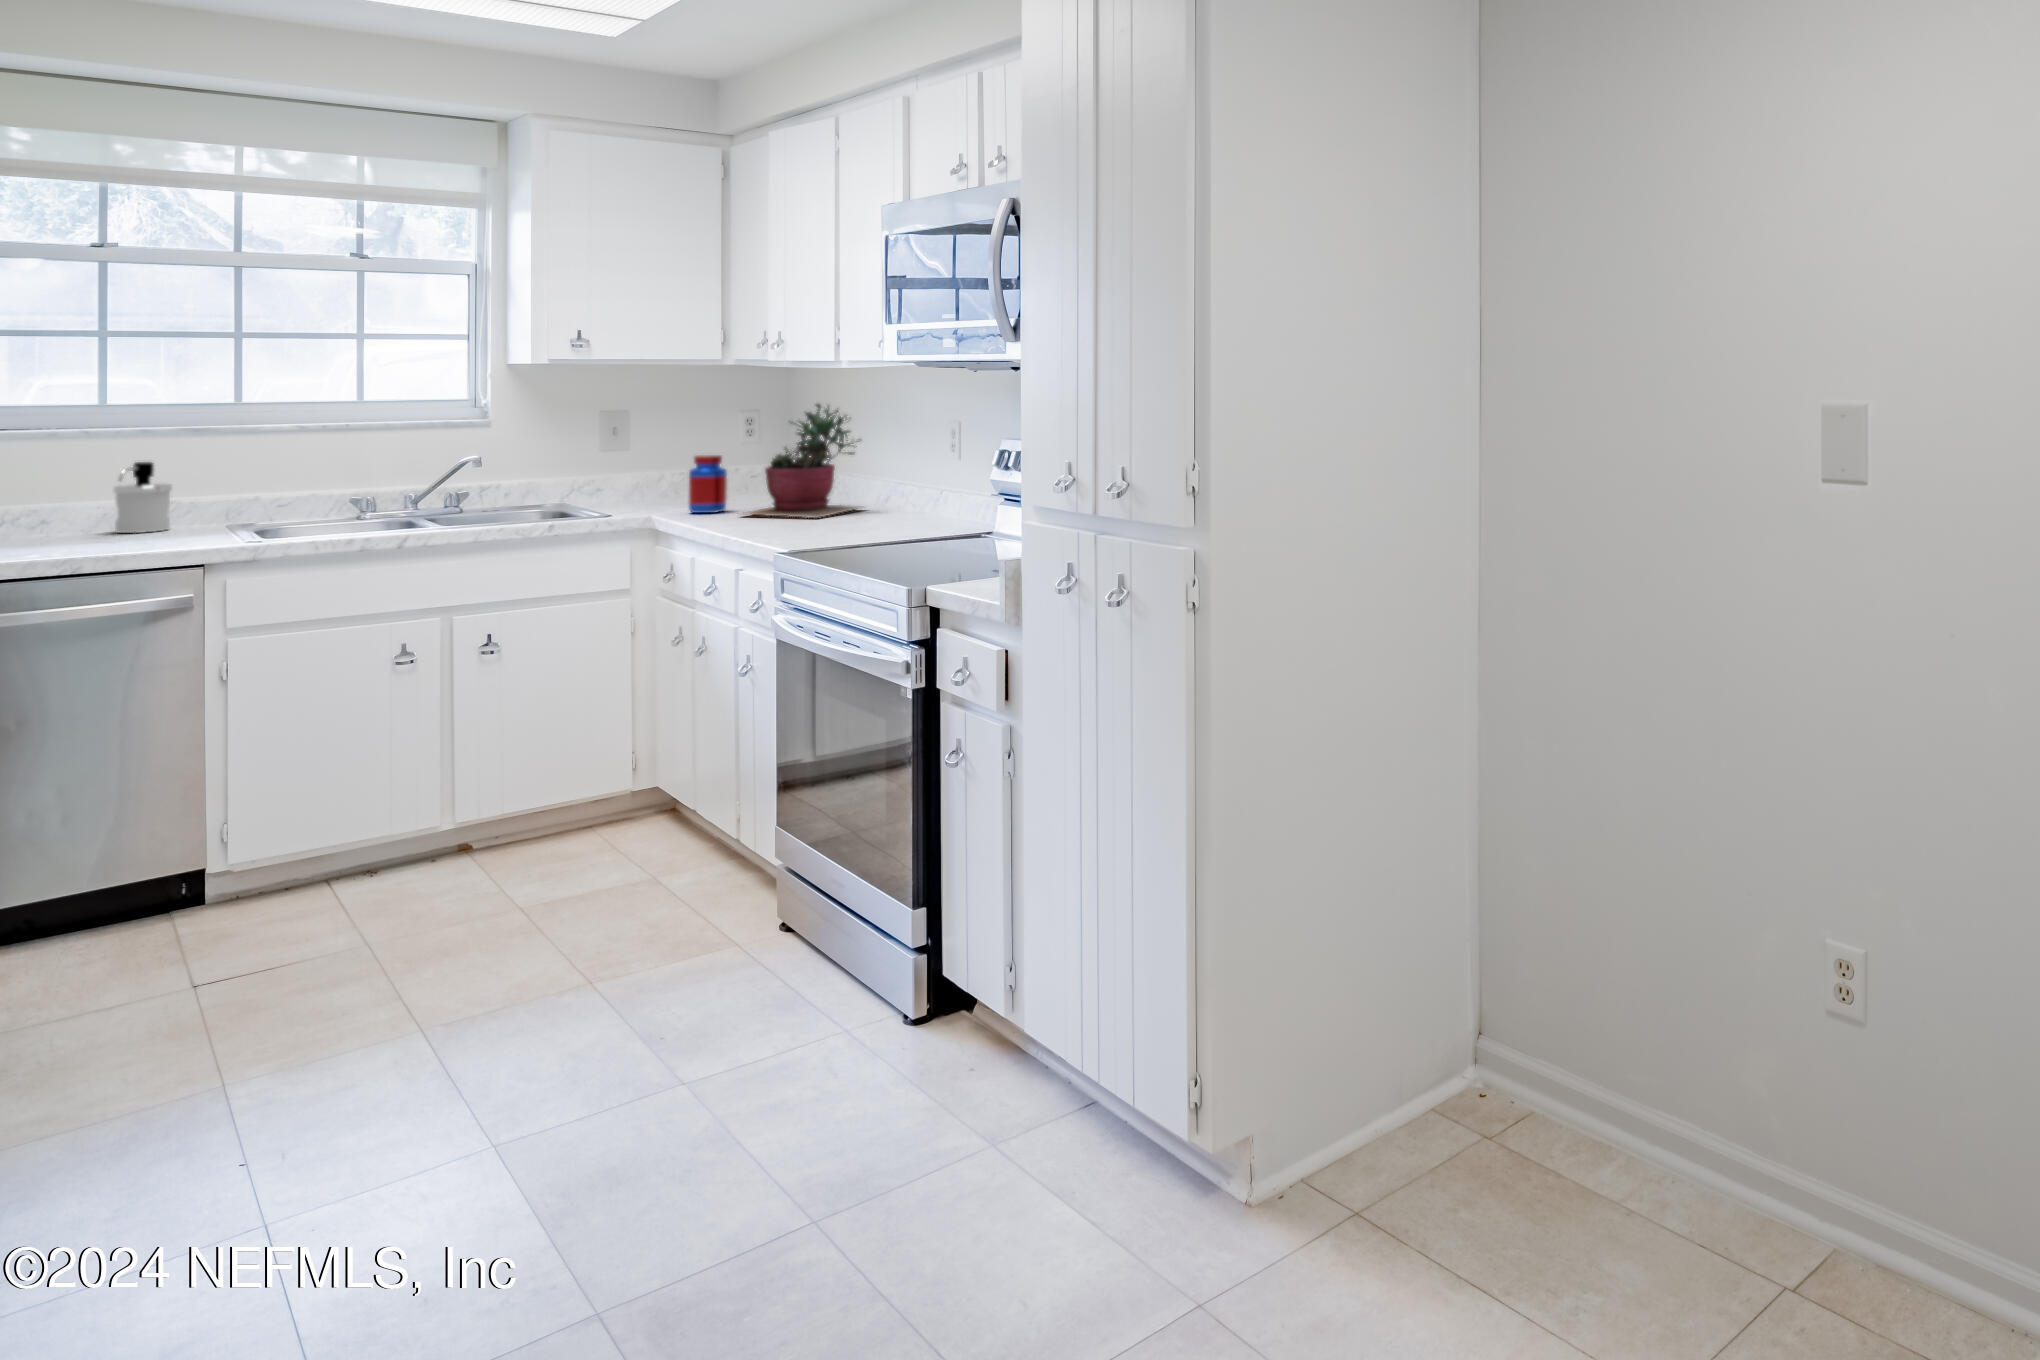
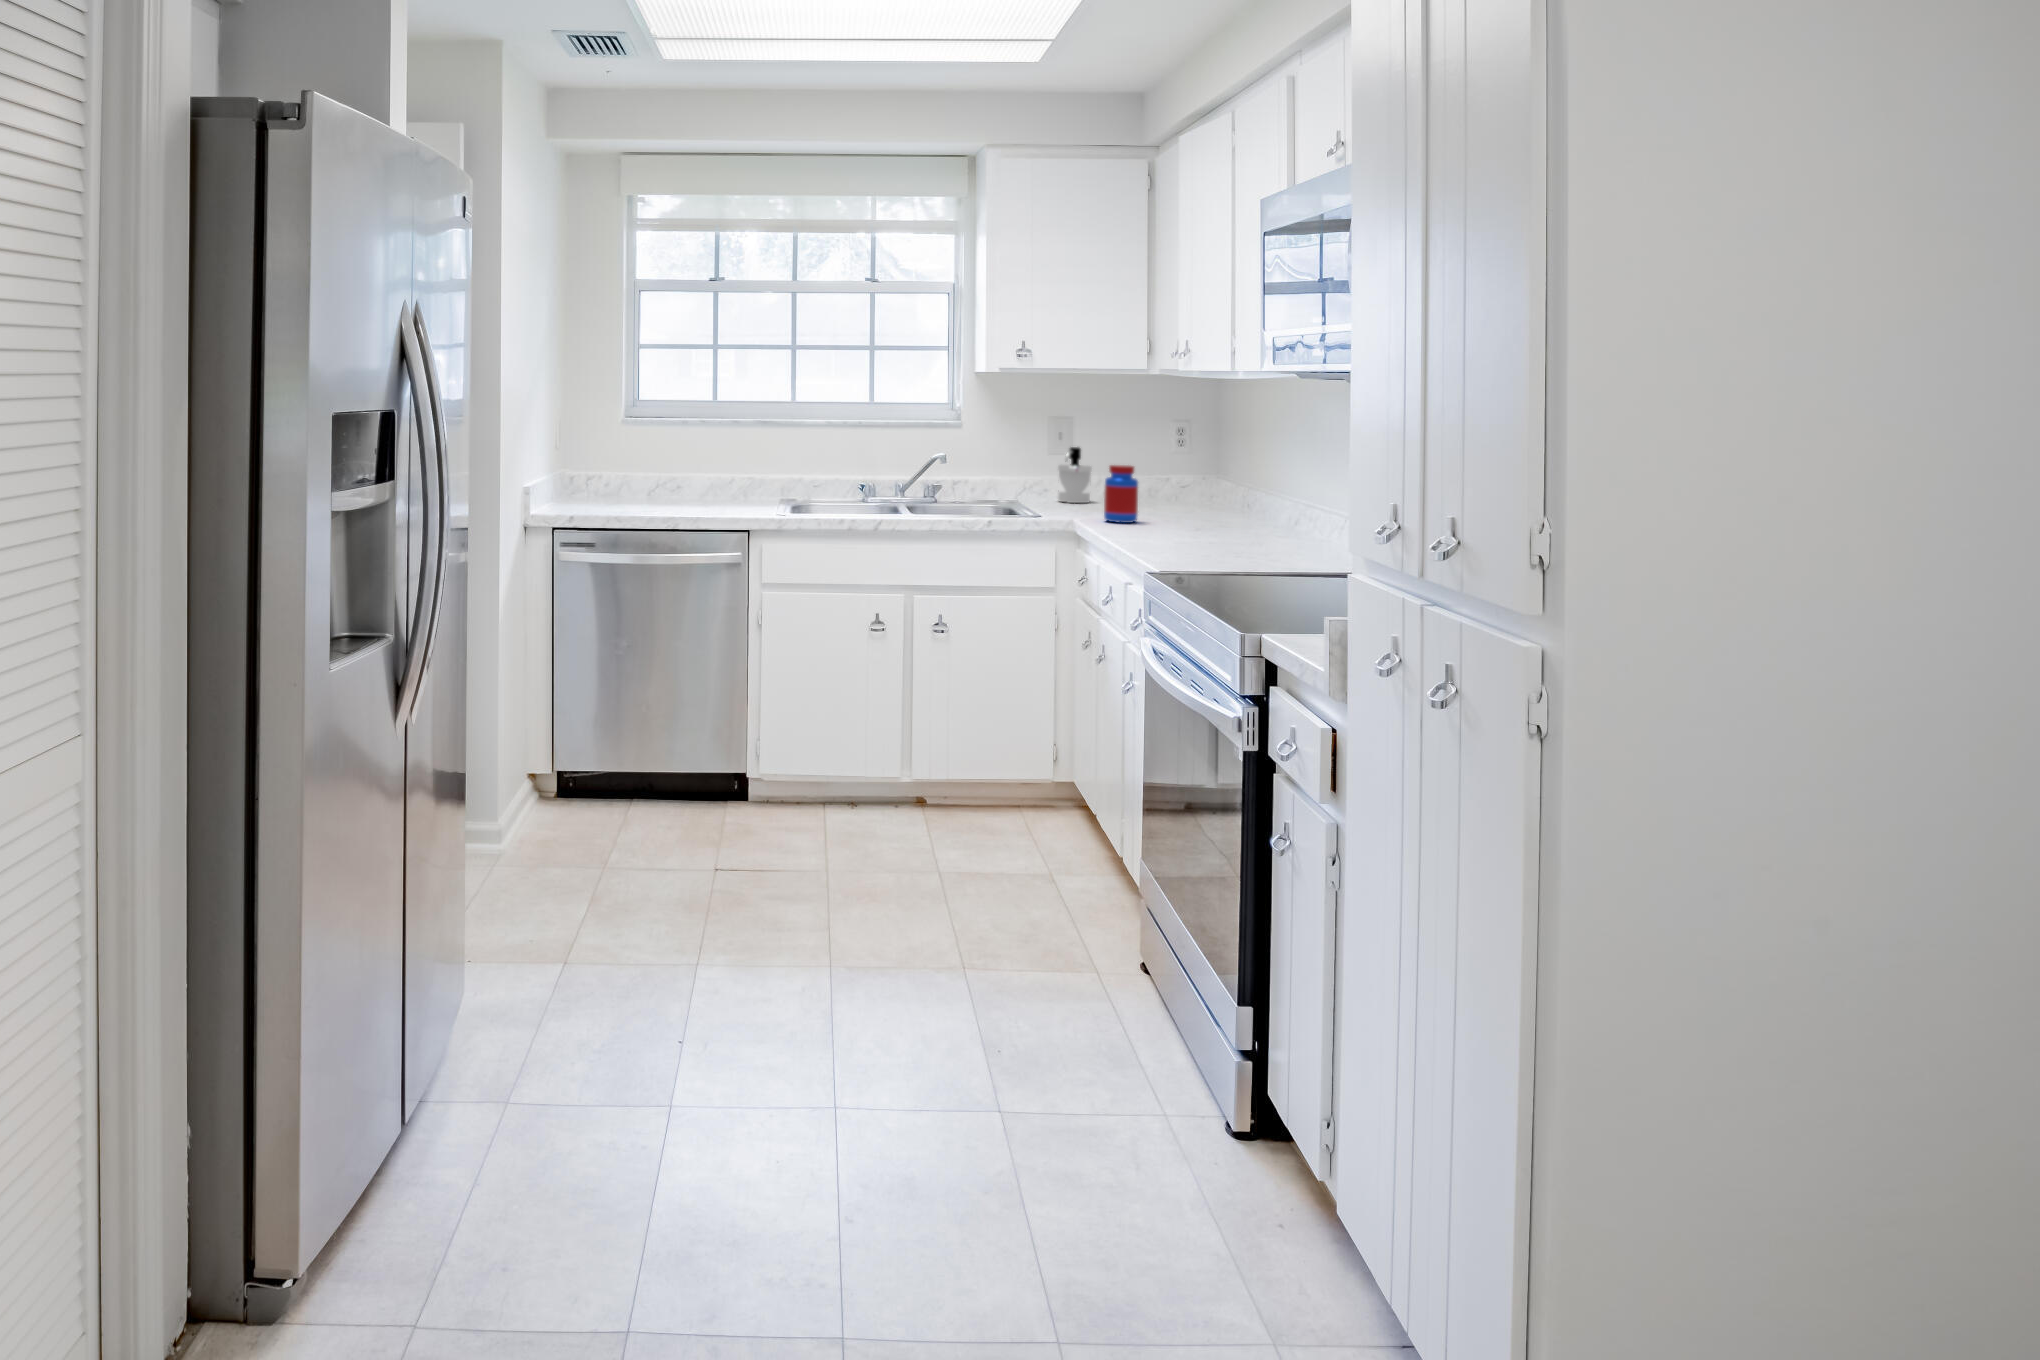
succulent plant: present [747,404,861,518] -> none [1141,417,1271,539]
soap dispenser: present [114,462,172,533] -> present [1058,447,1092,503]

